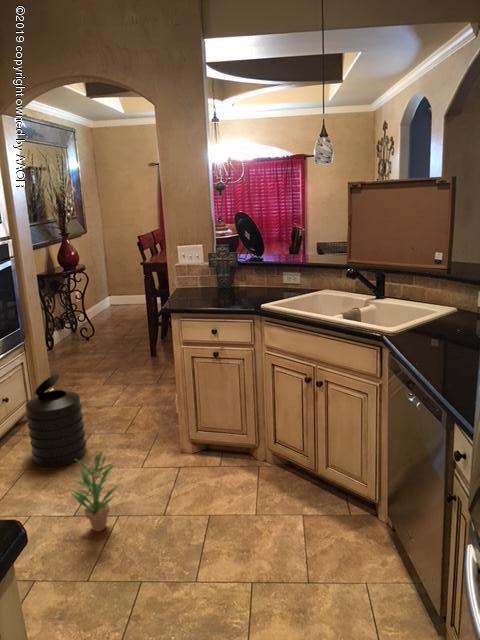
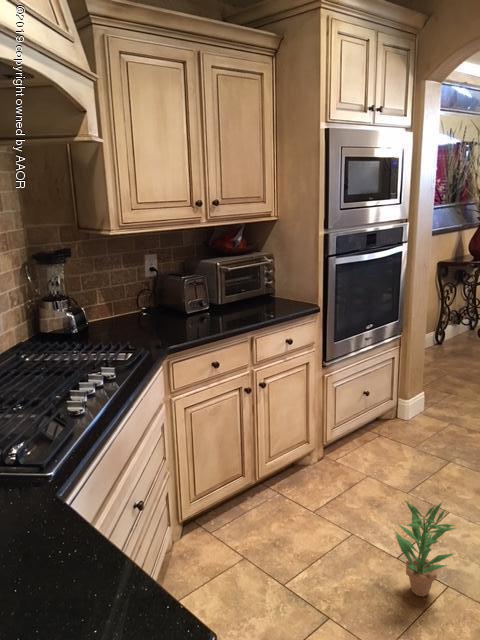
trash can: present [26,374,86,467] -> none [378,384,443,489]

